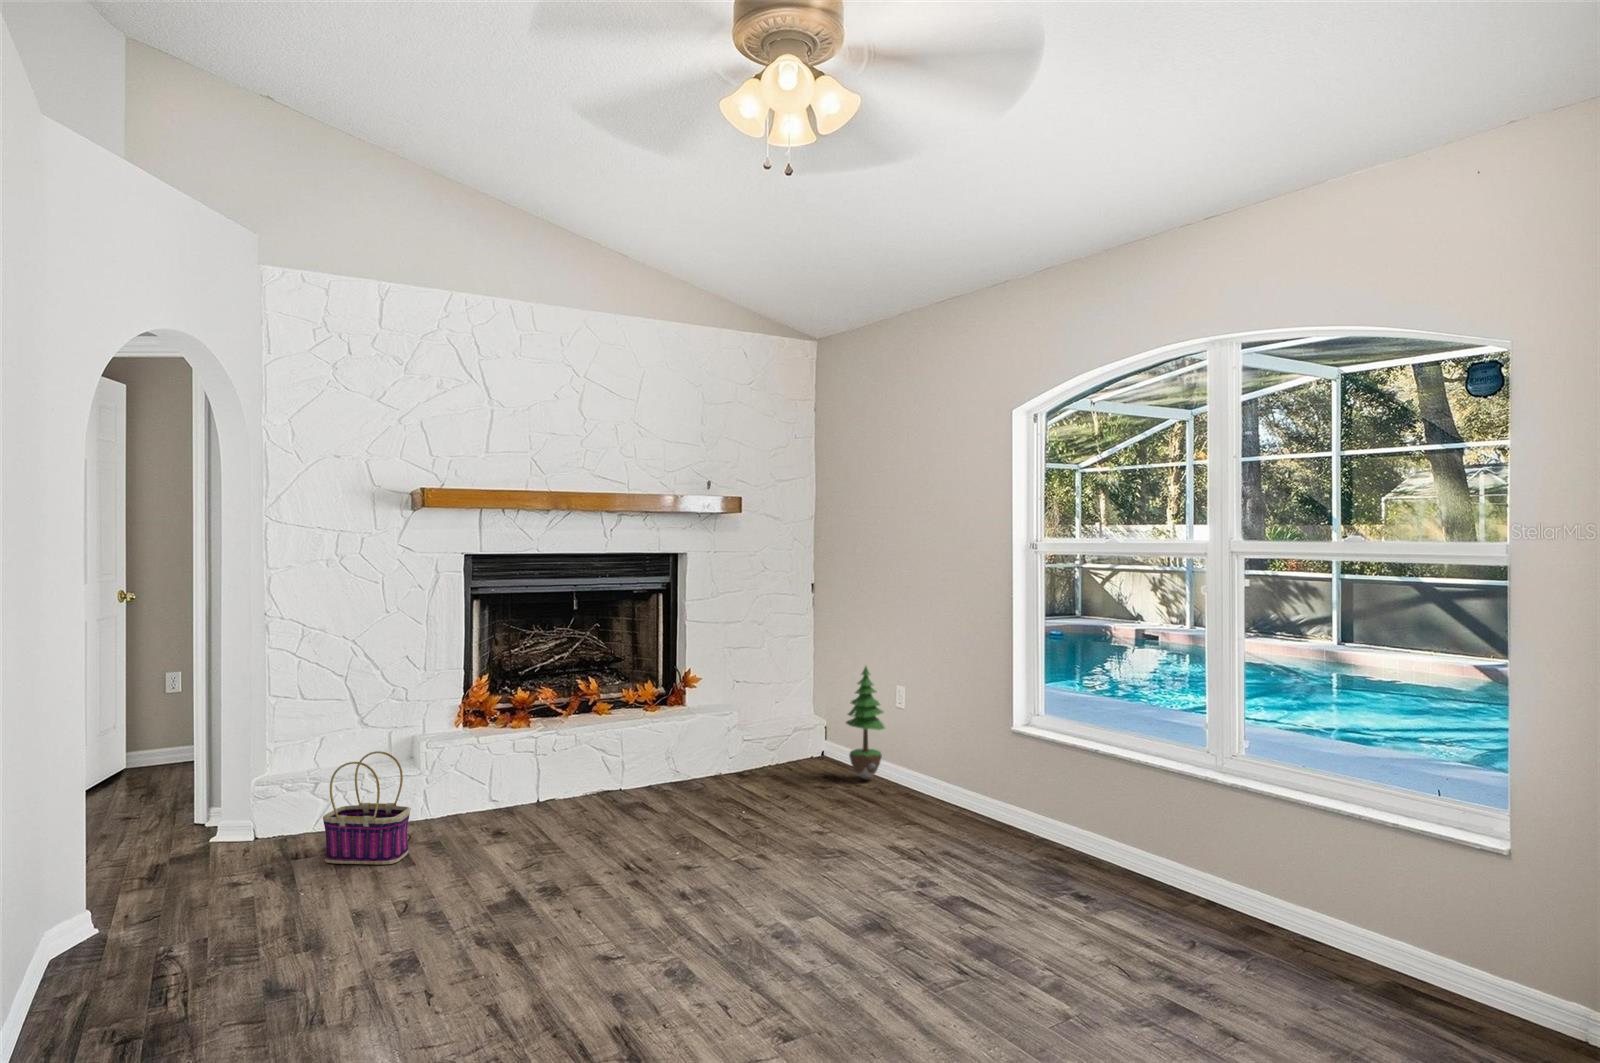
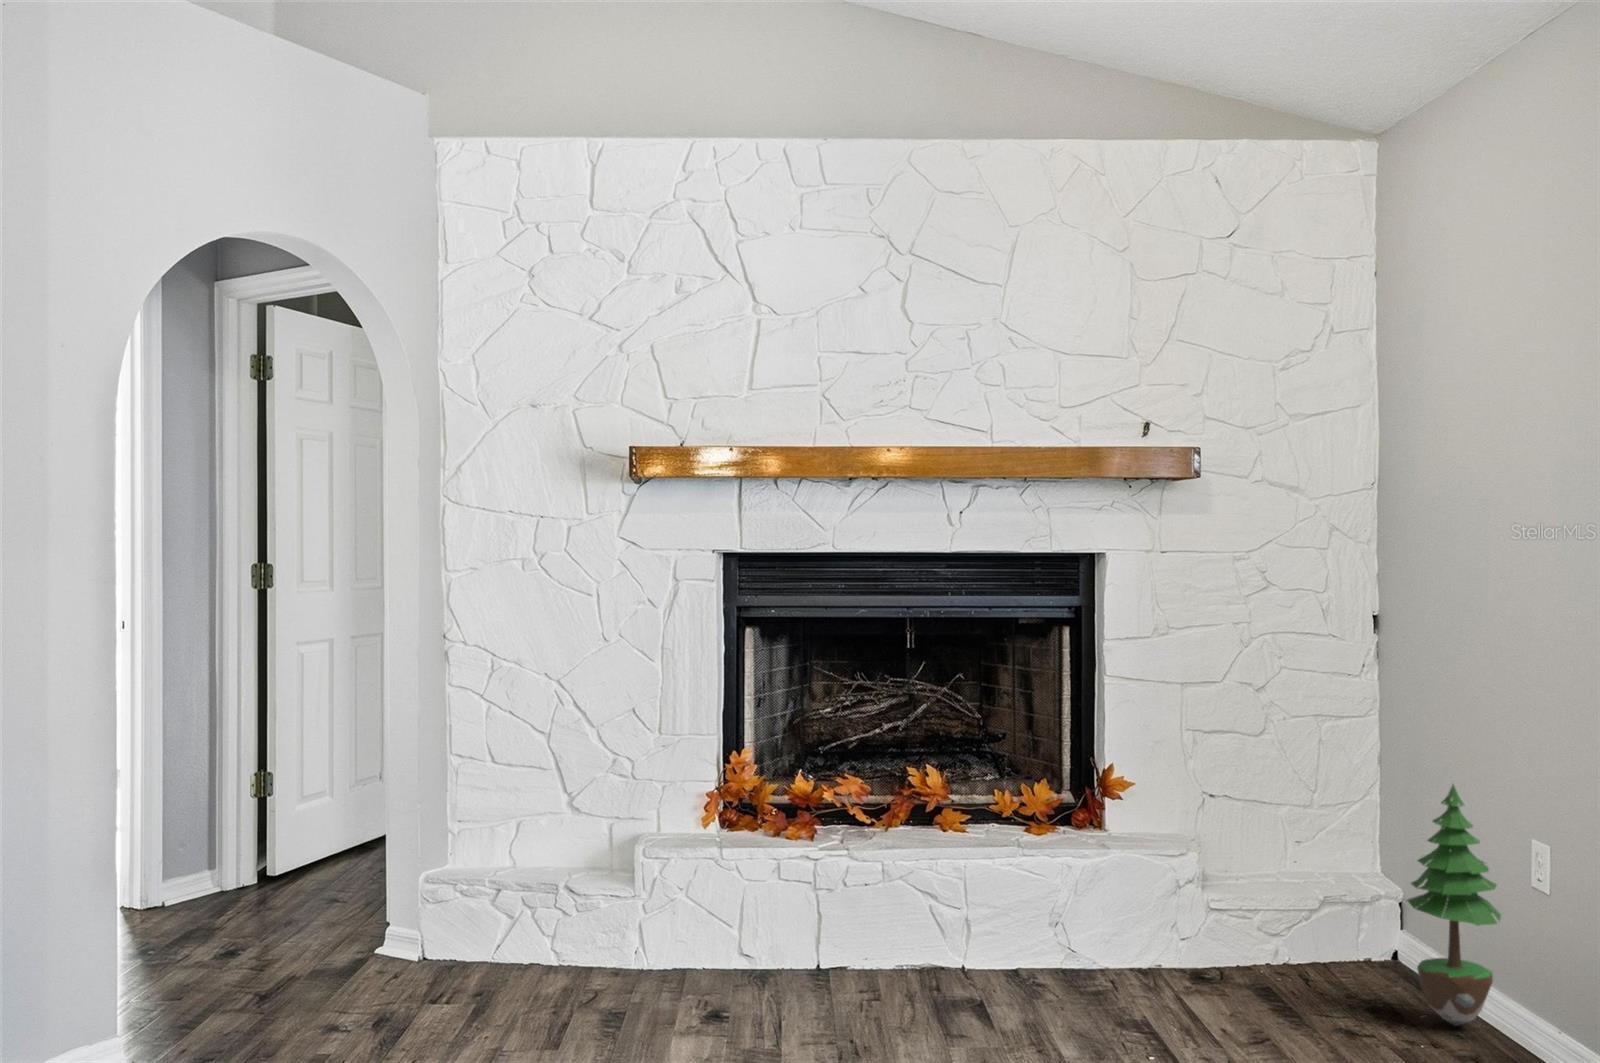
basket: present [323,751,410,864] -> none [452,854,570,1037]

